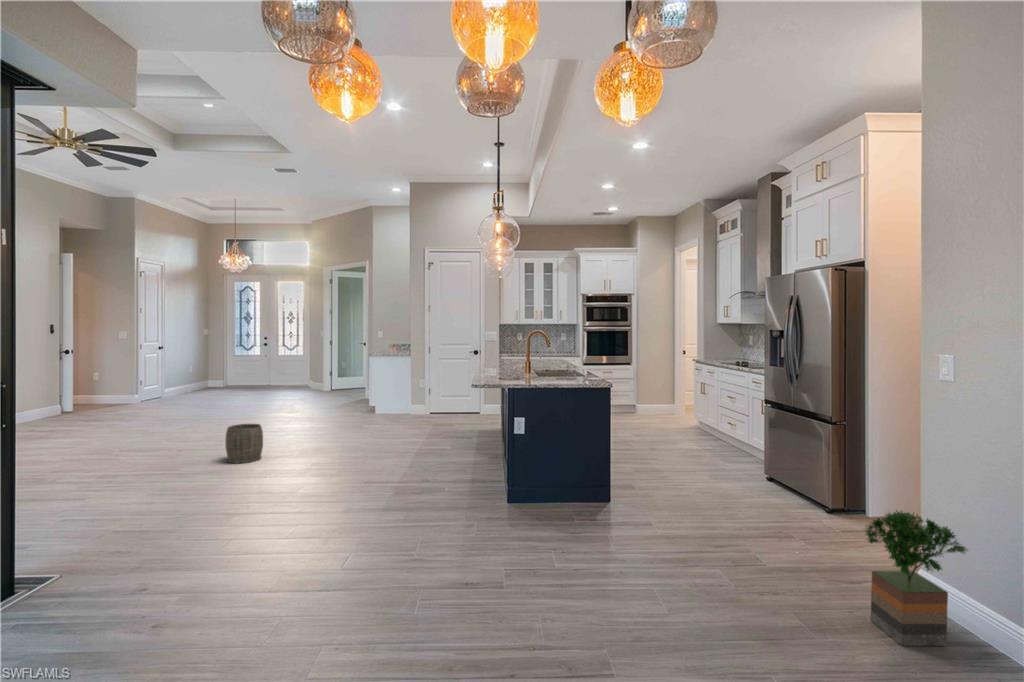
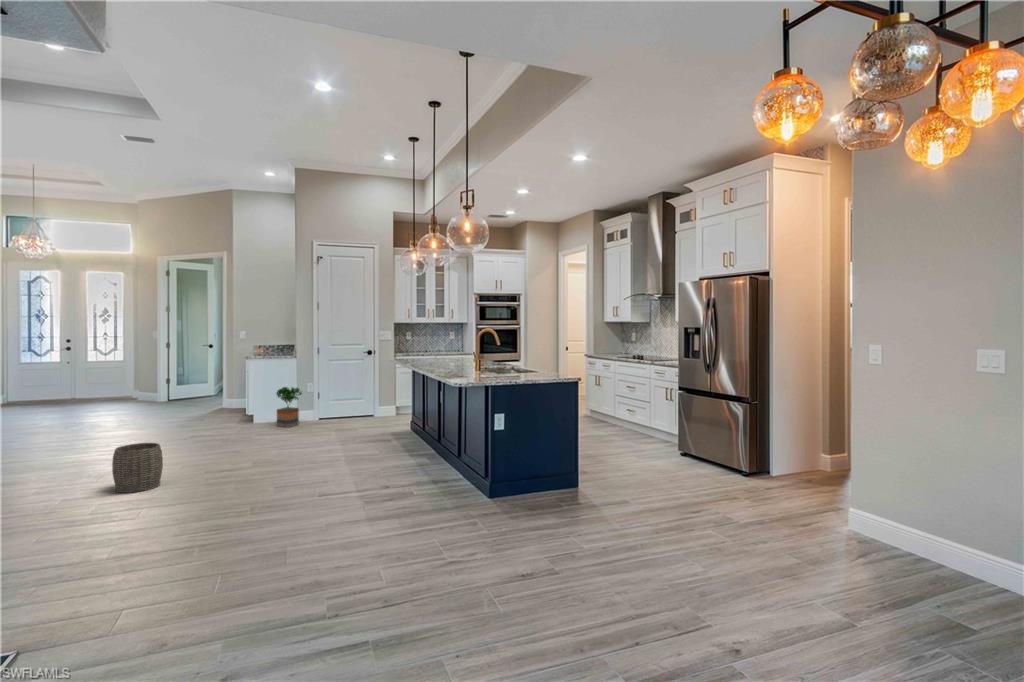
potted tree: present [866,510,967,646] -> present [277,387,302,427]

